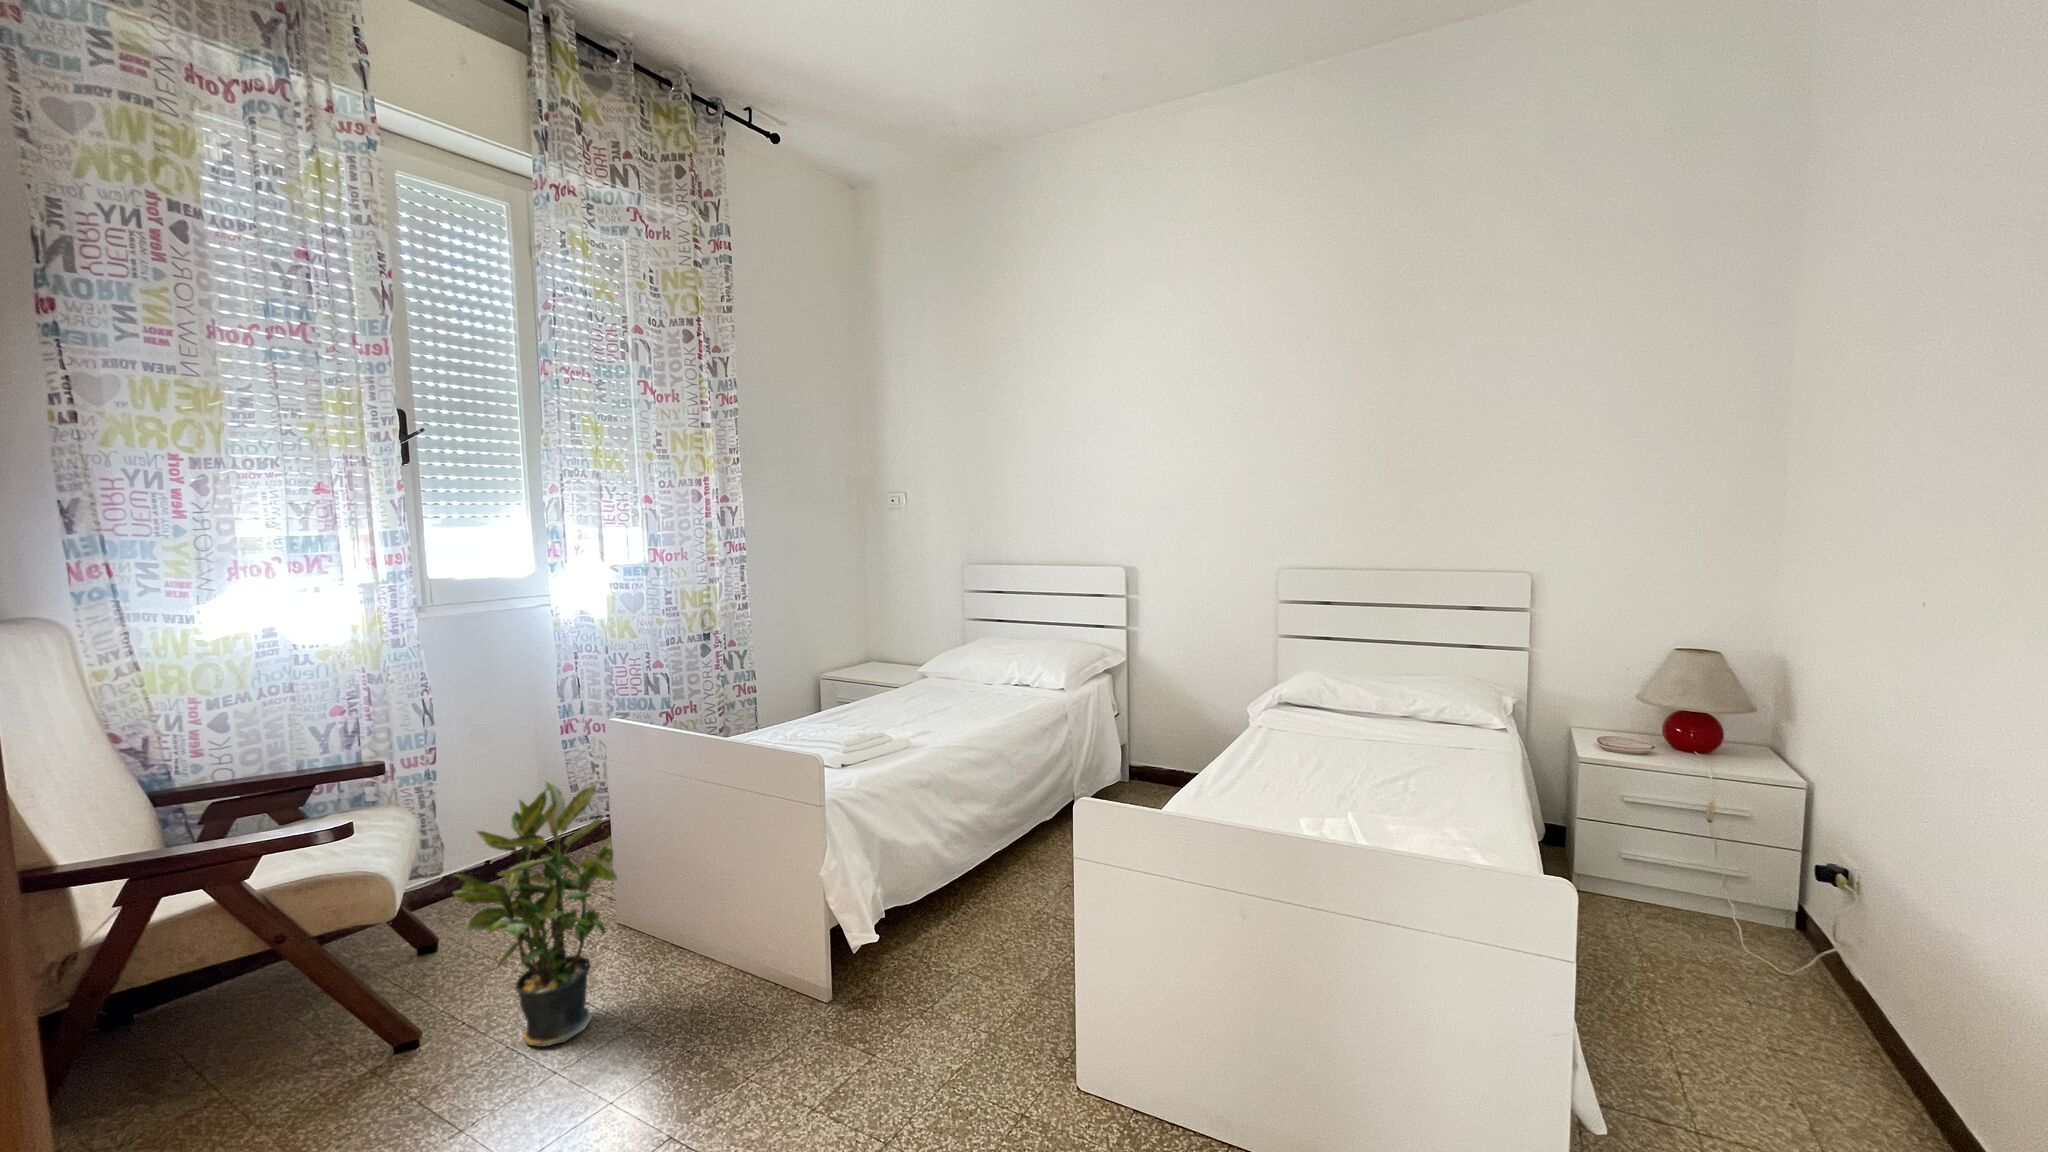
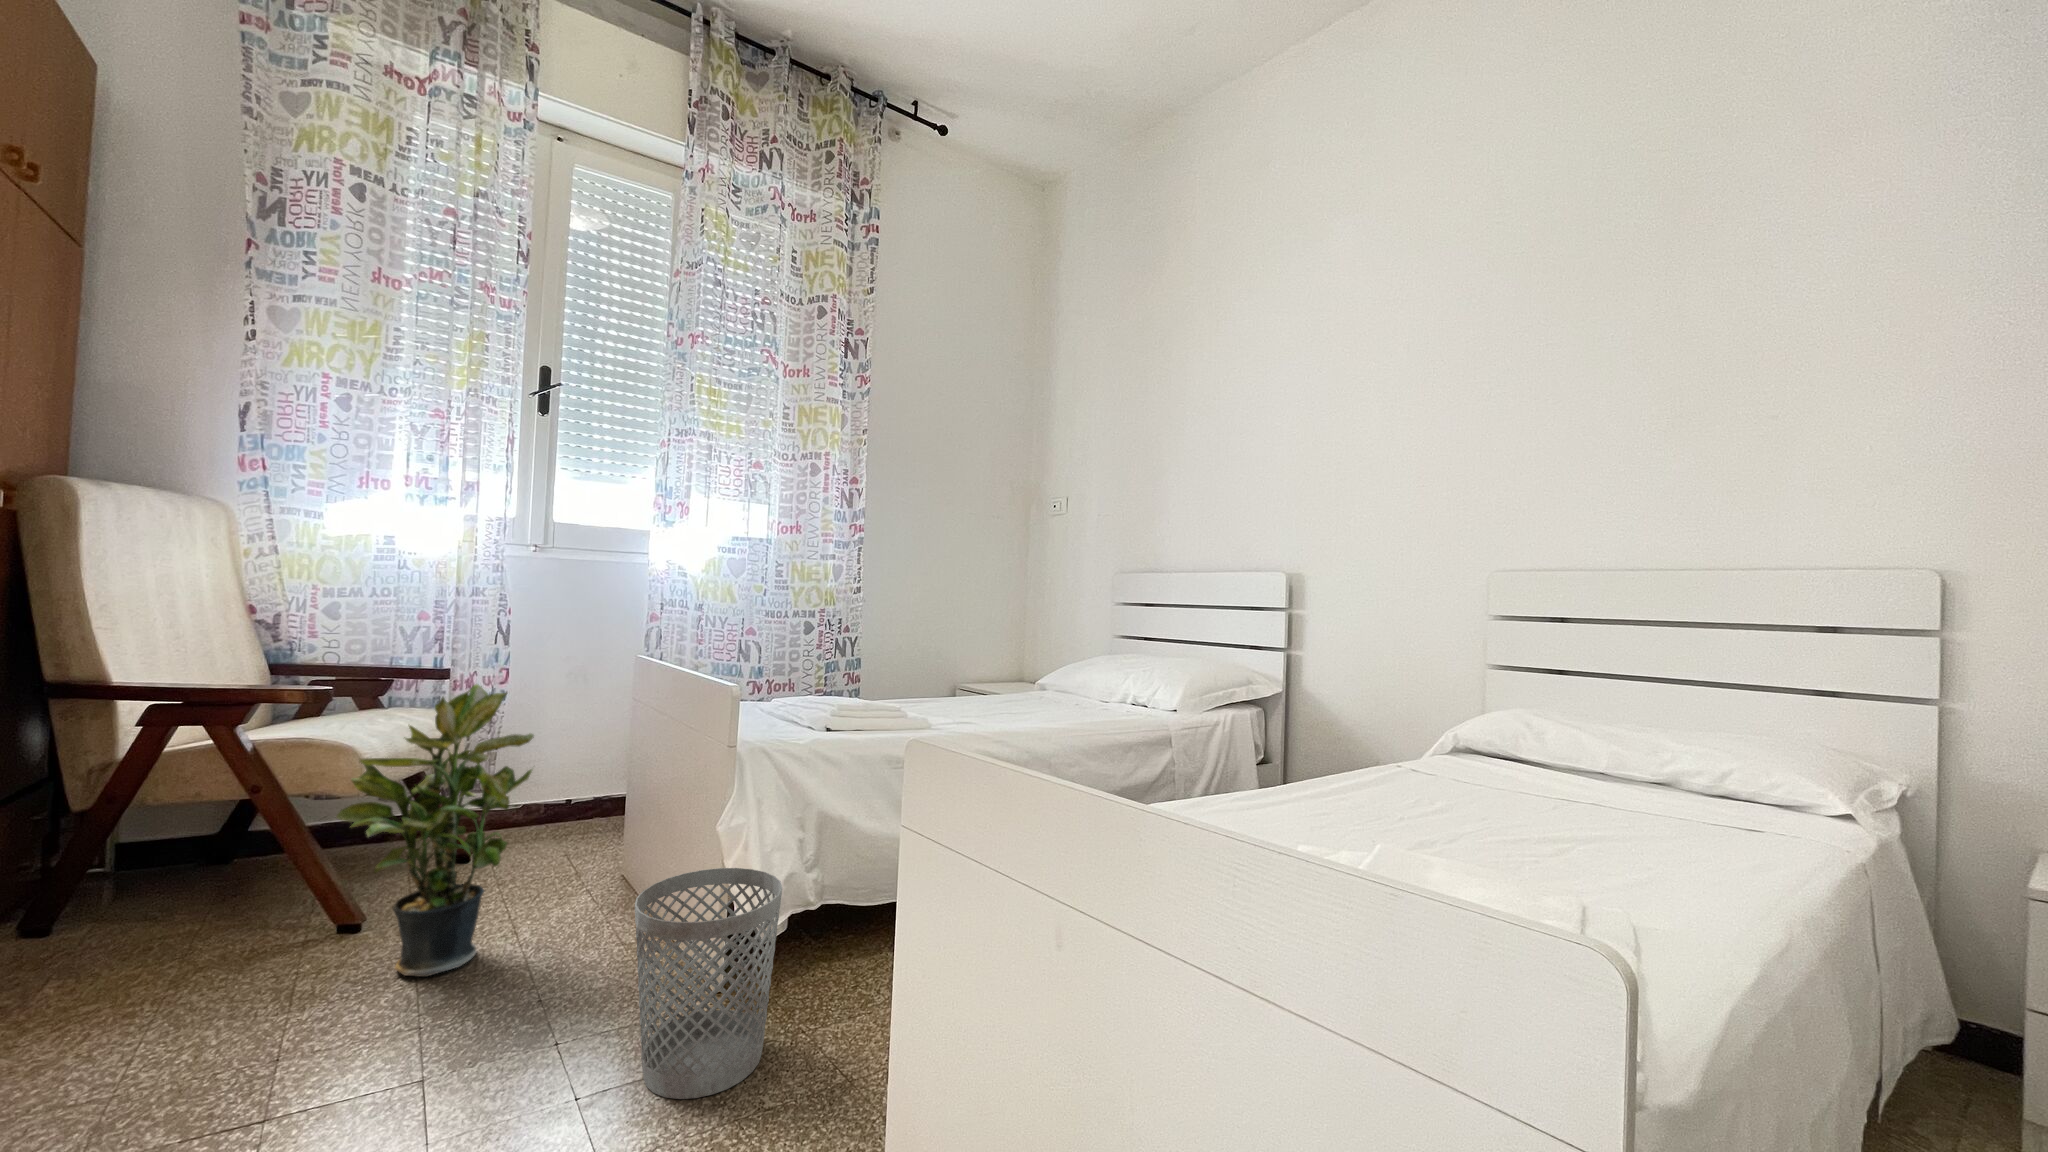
wastebasket: none [819,881,921,1050] -> present [635,868,782,1099]

